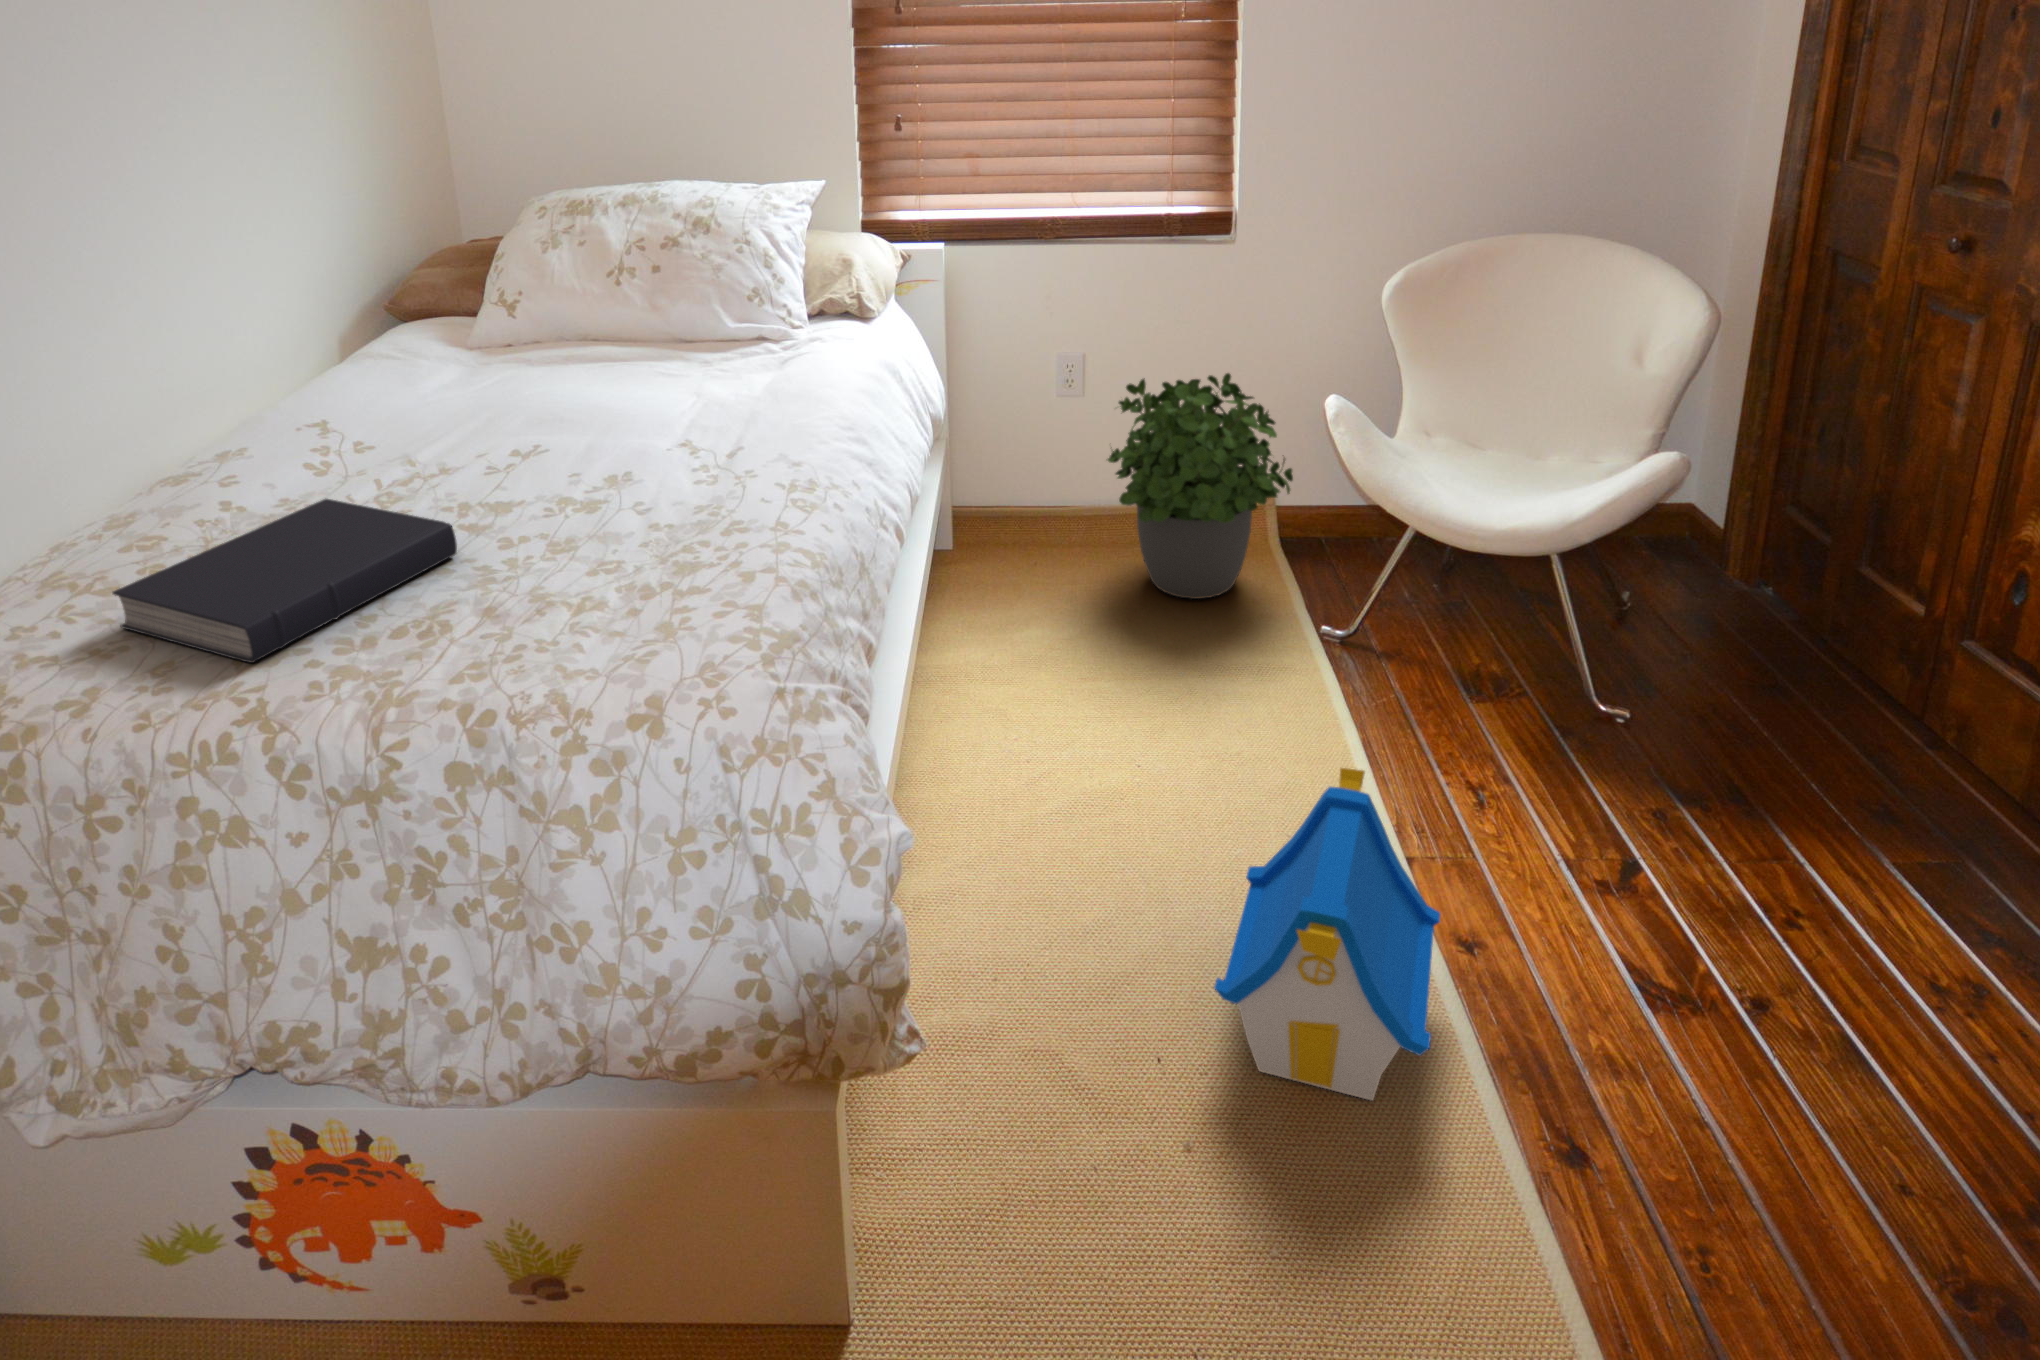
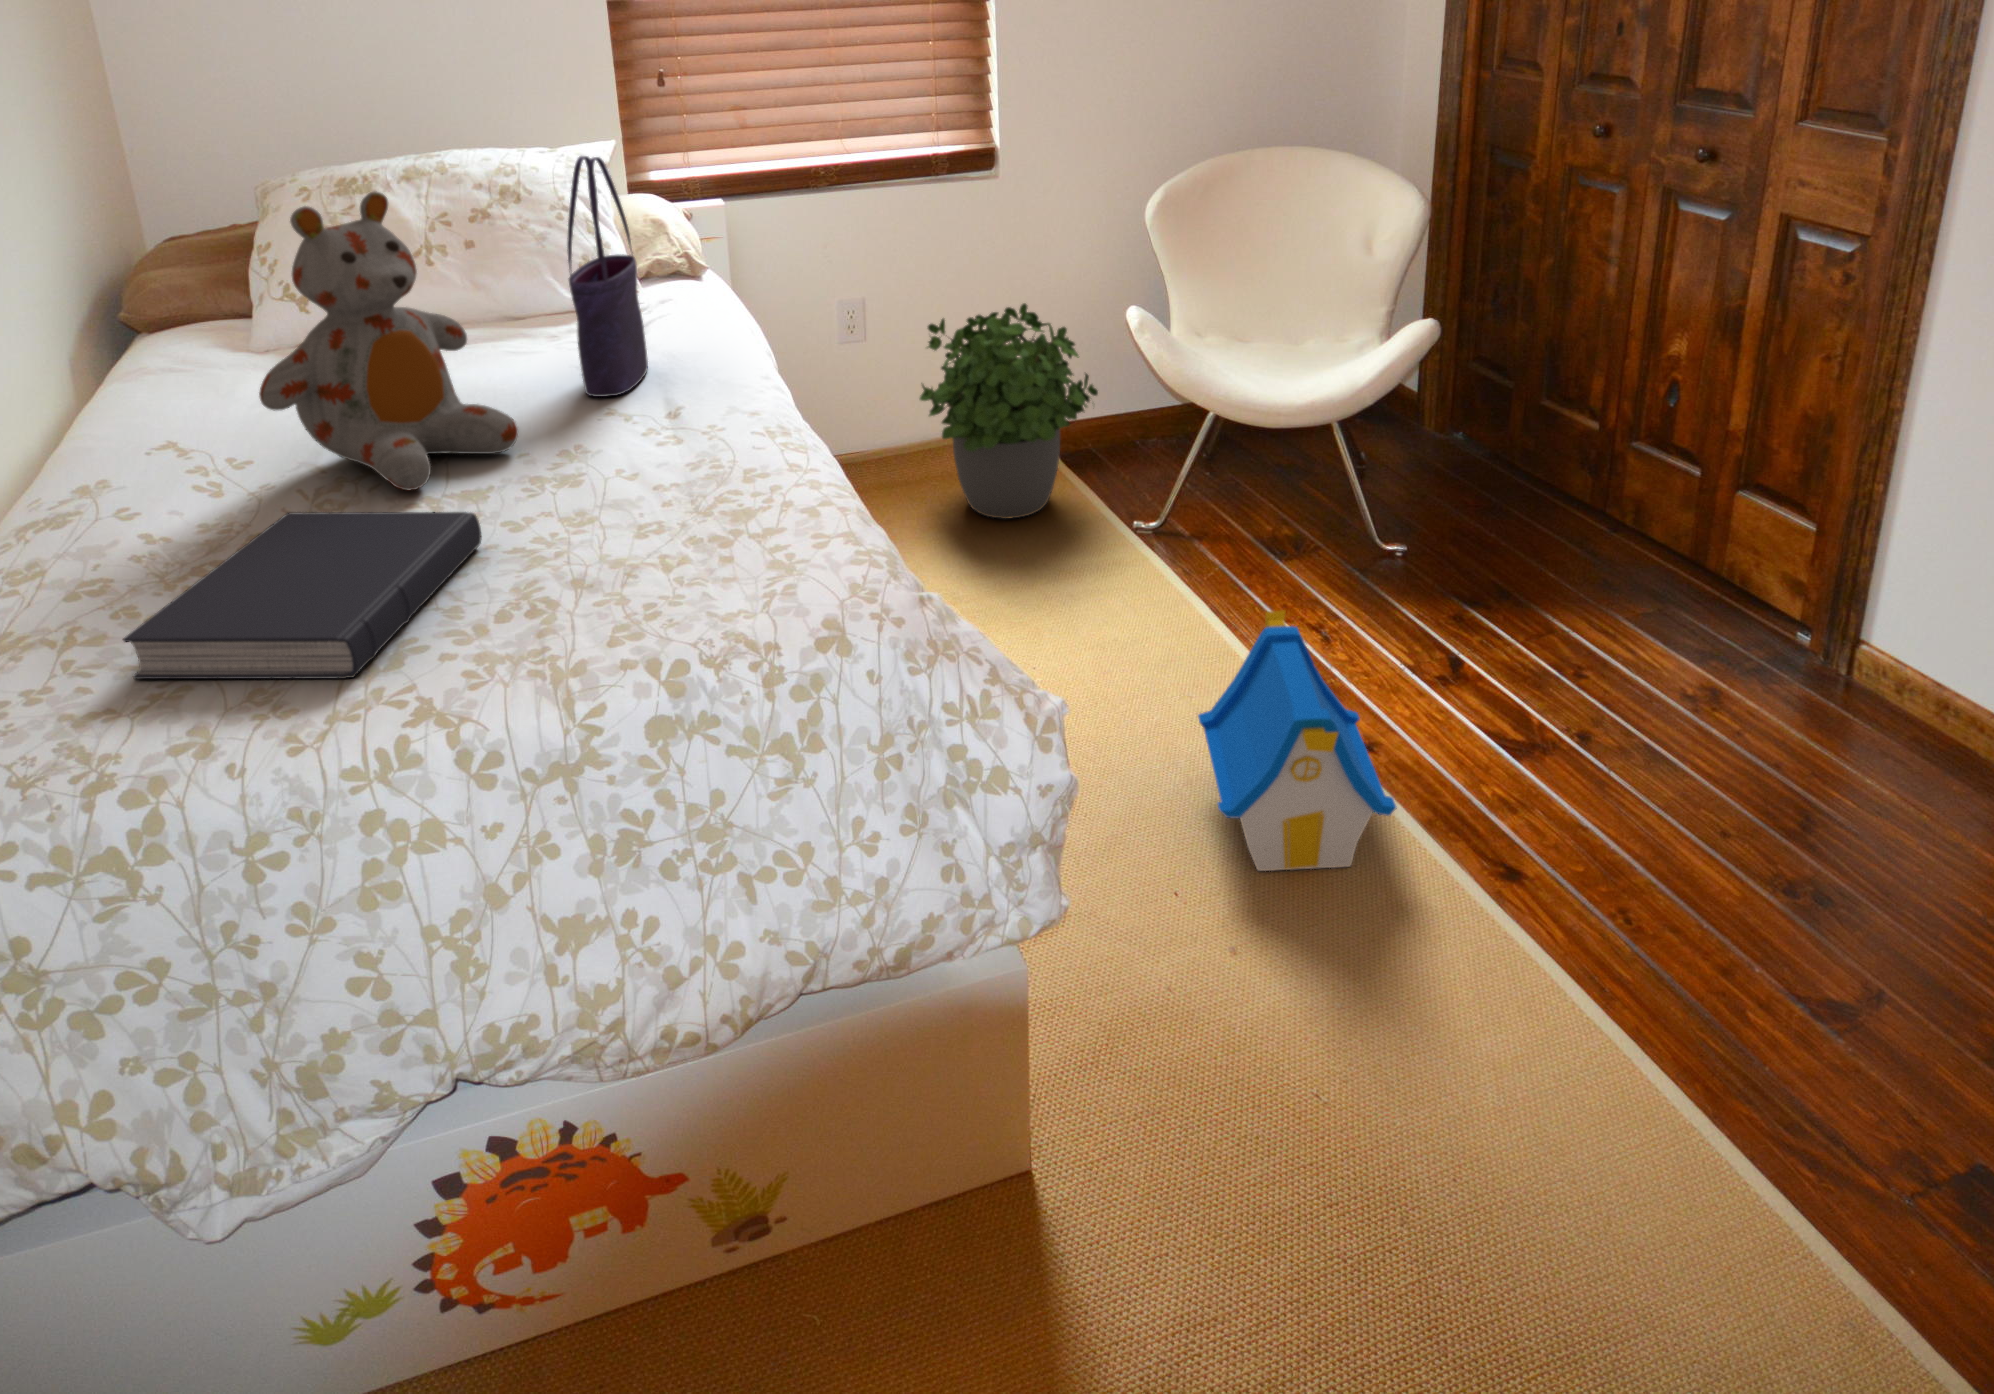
tote bag: none [657,194,745,425] -> present [567,156,648,397]
stuffed bear: none [356,217,572,492] -> present [259,191,518,491]

